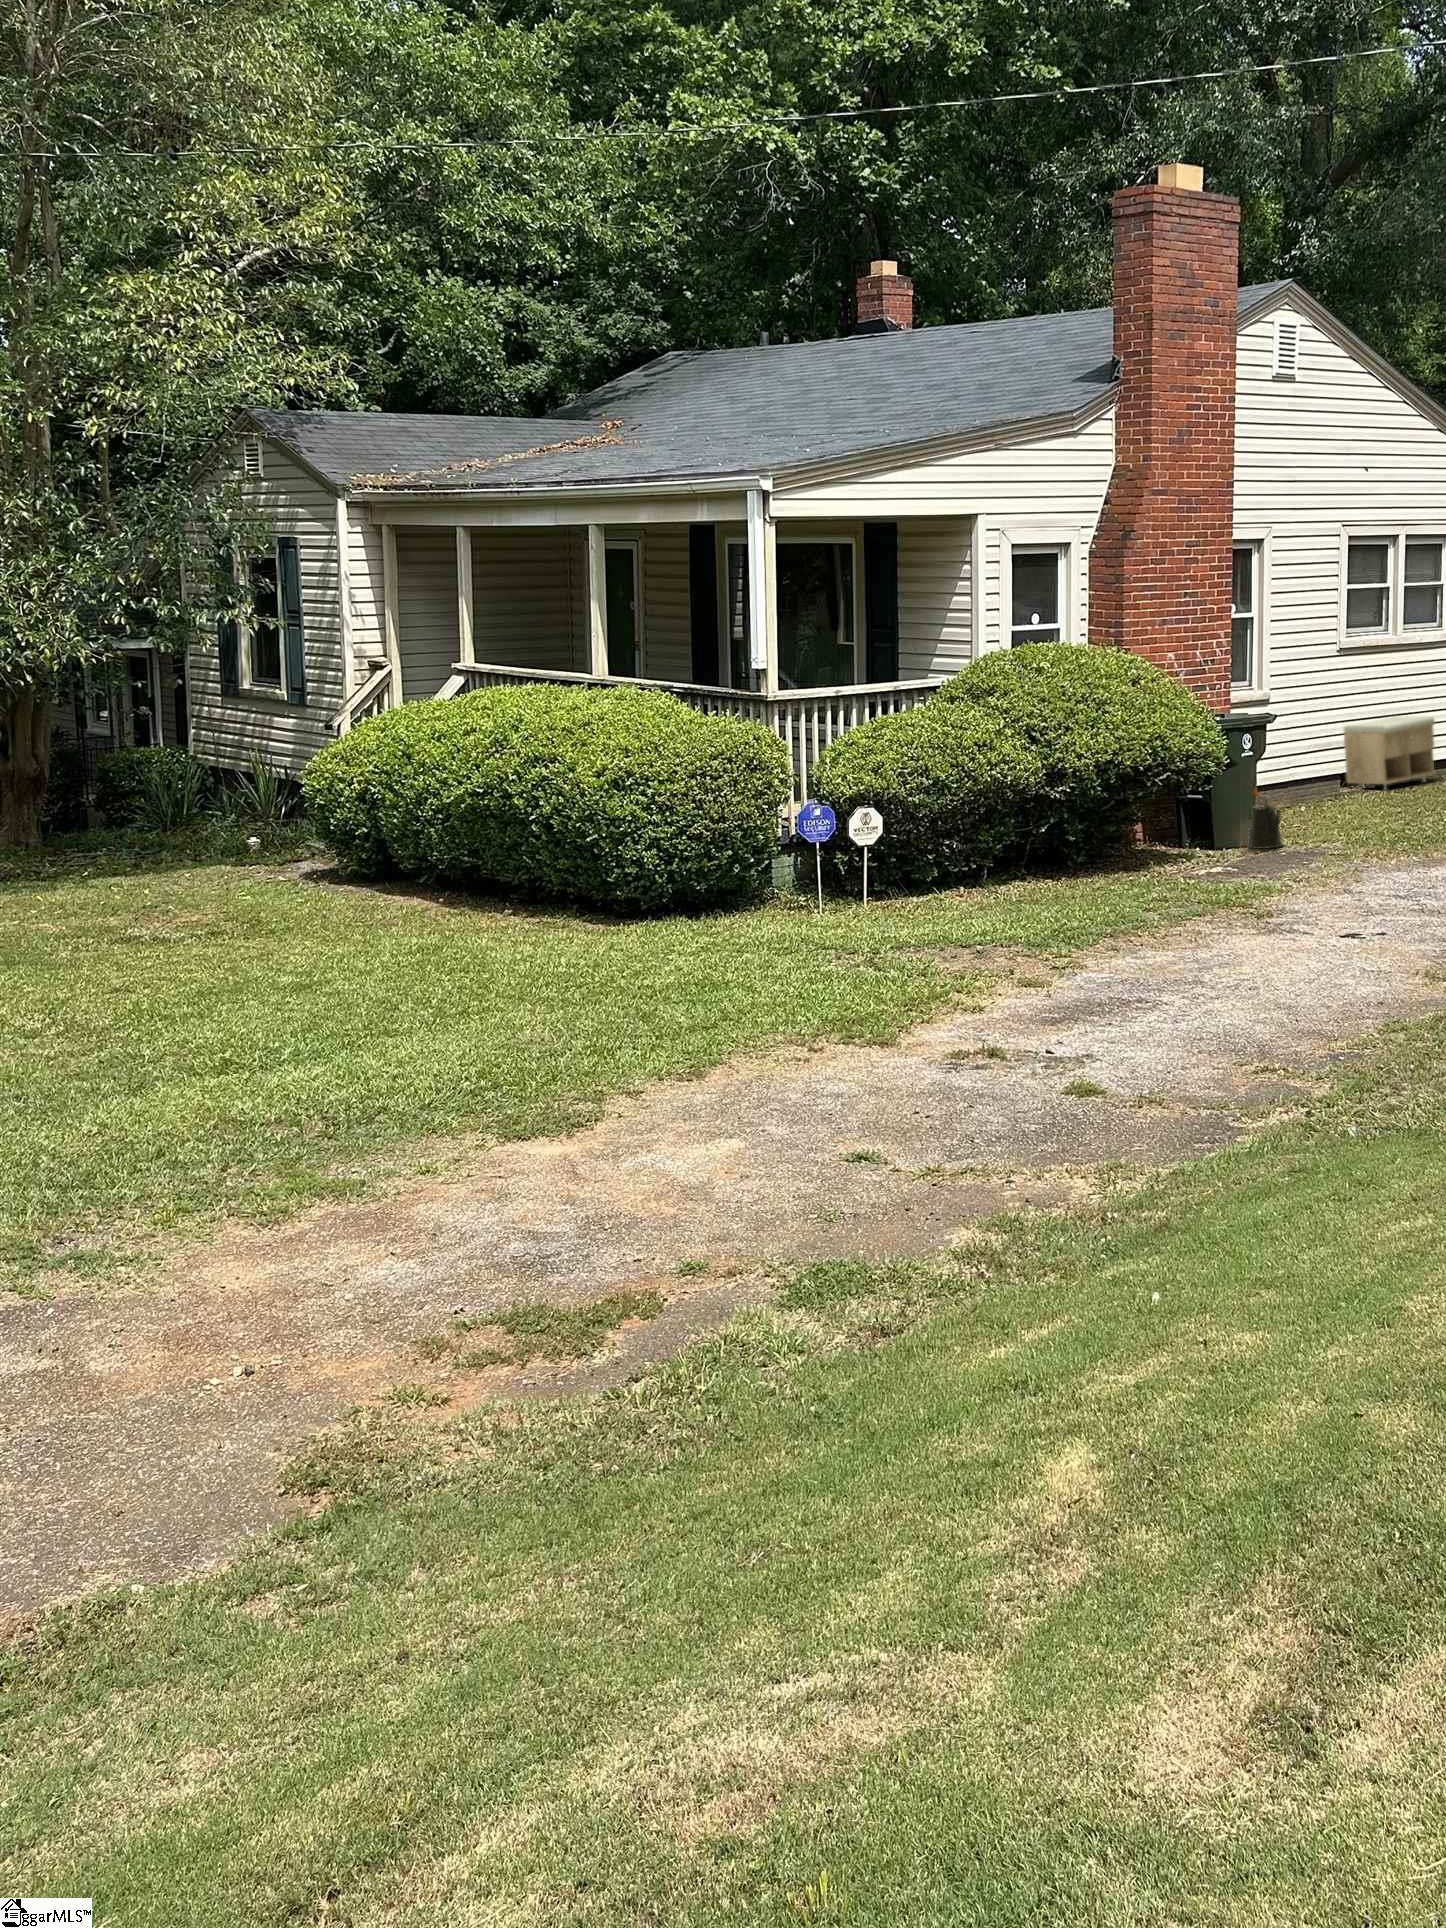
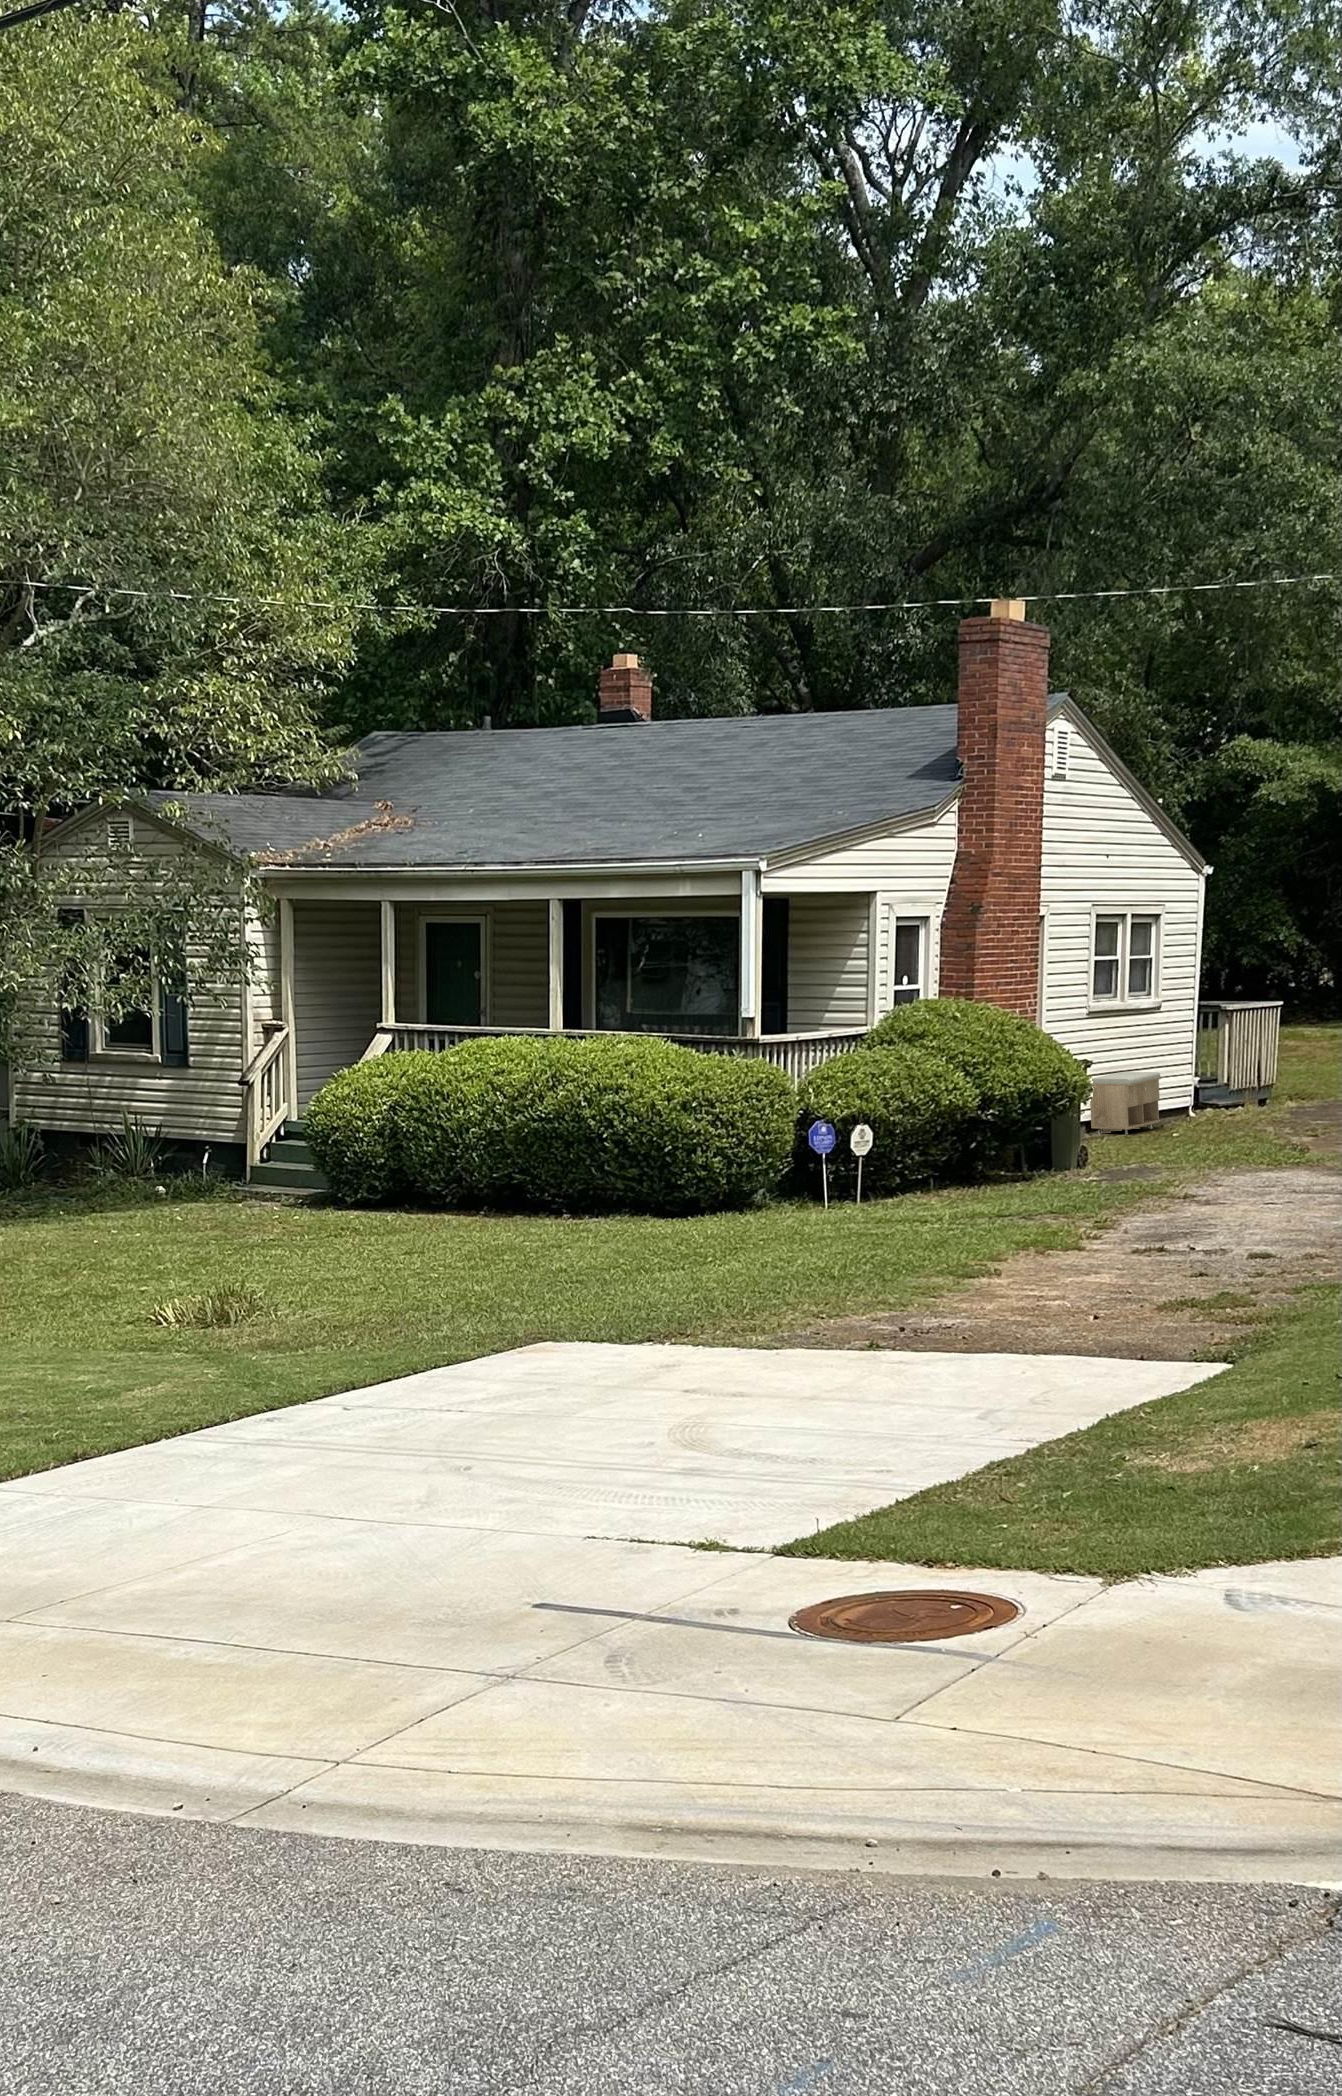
watering can: present [1249,790,1283,849] -> none [1084,1124,1118,1174]

